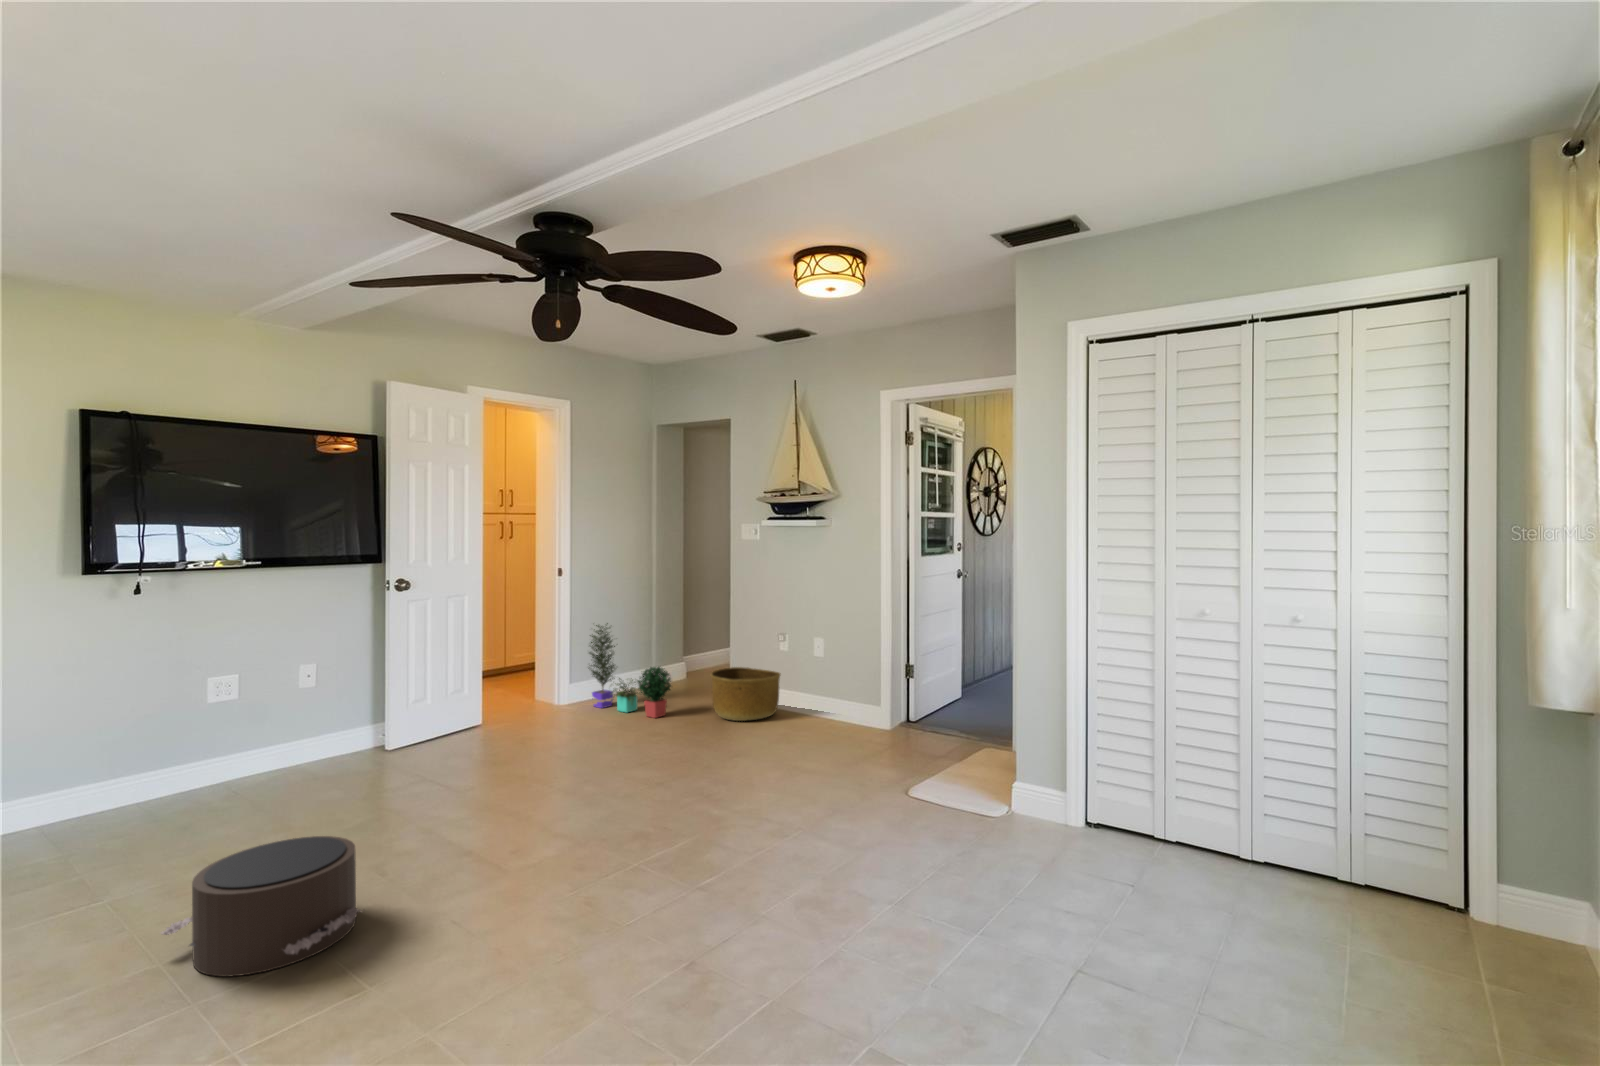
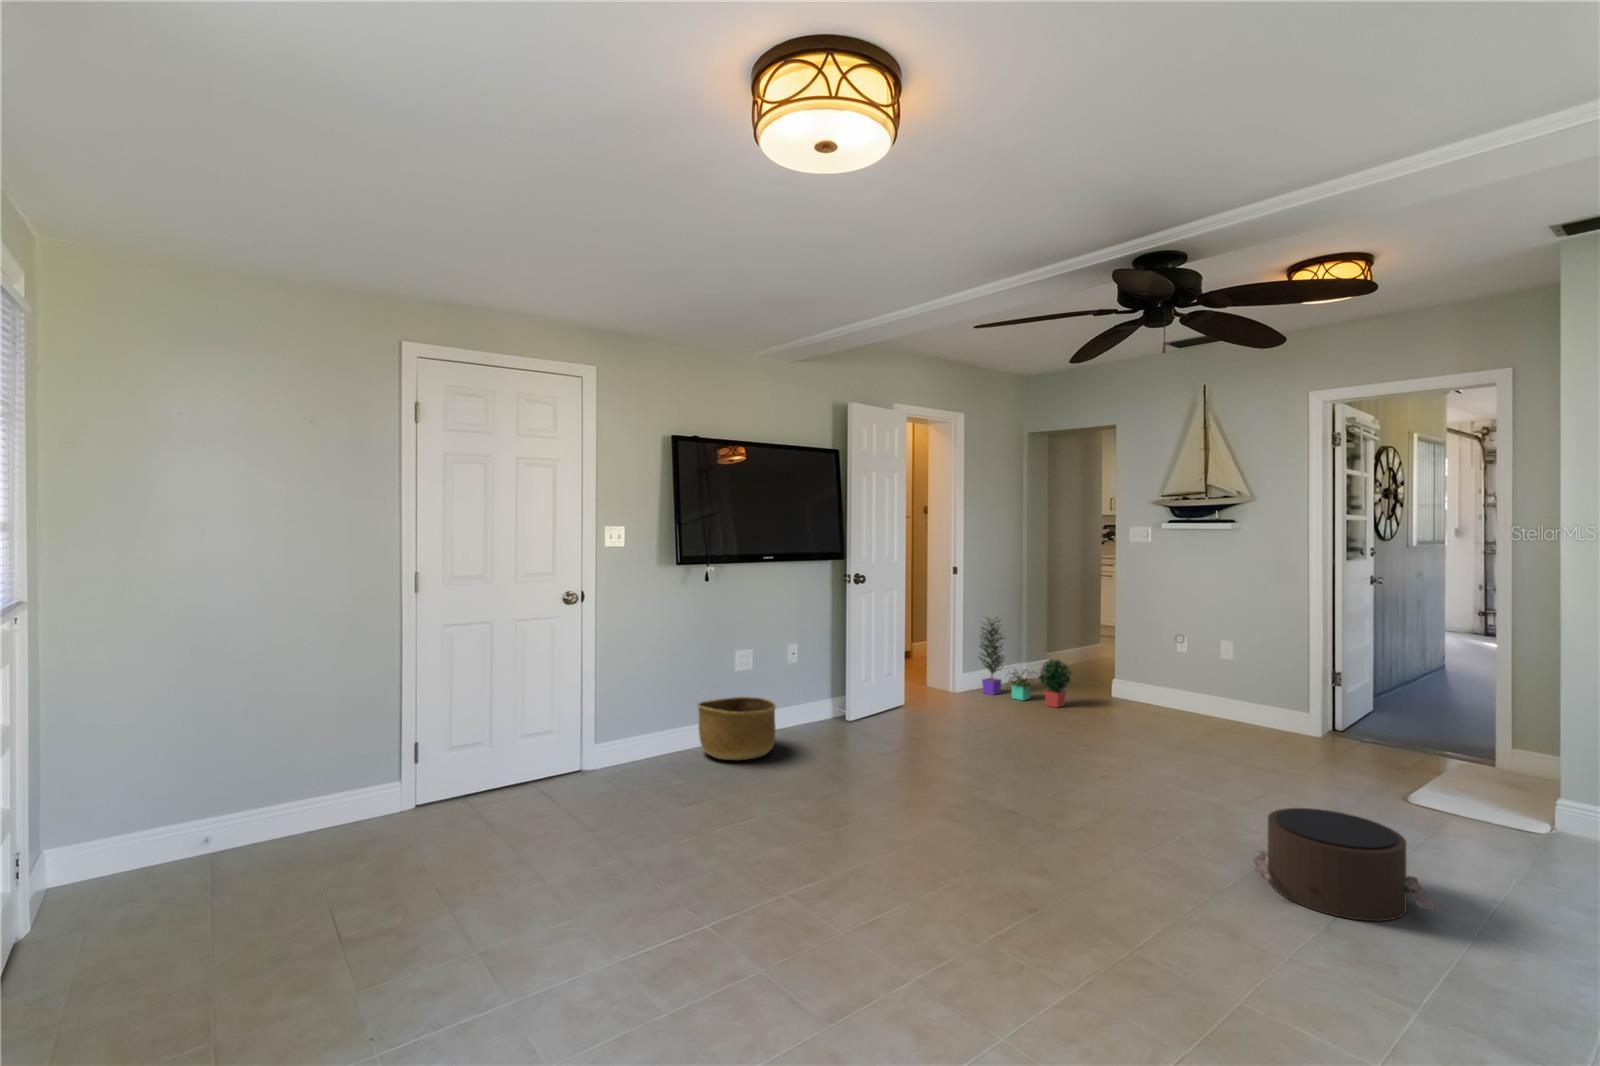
basket: present [711,667,781,721] -> present [697,697,776,760]
pouf: present [161,836,360,976] -> present [1253,808,1435,921]

